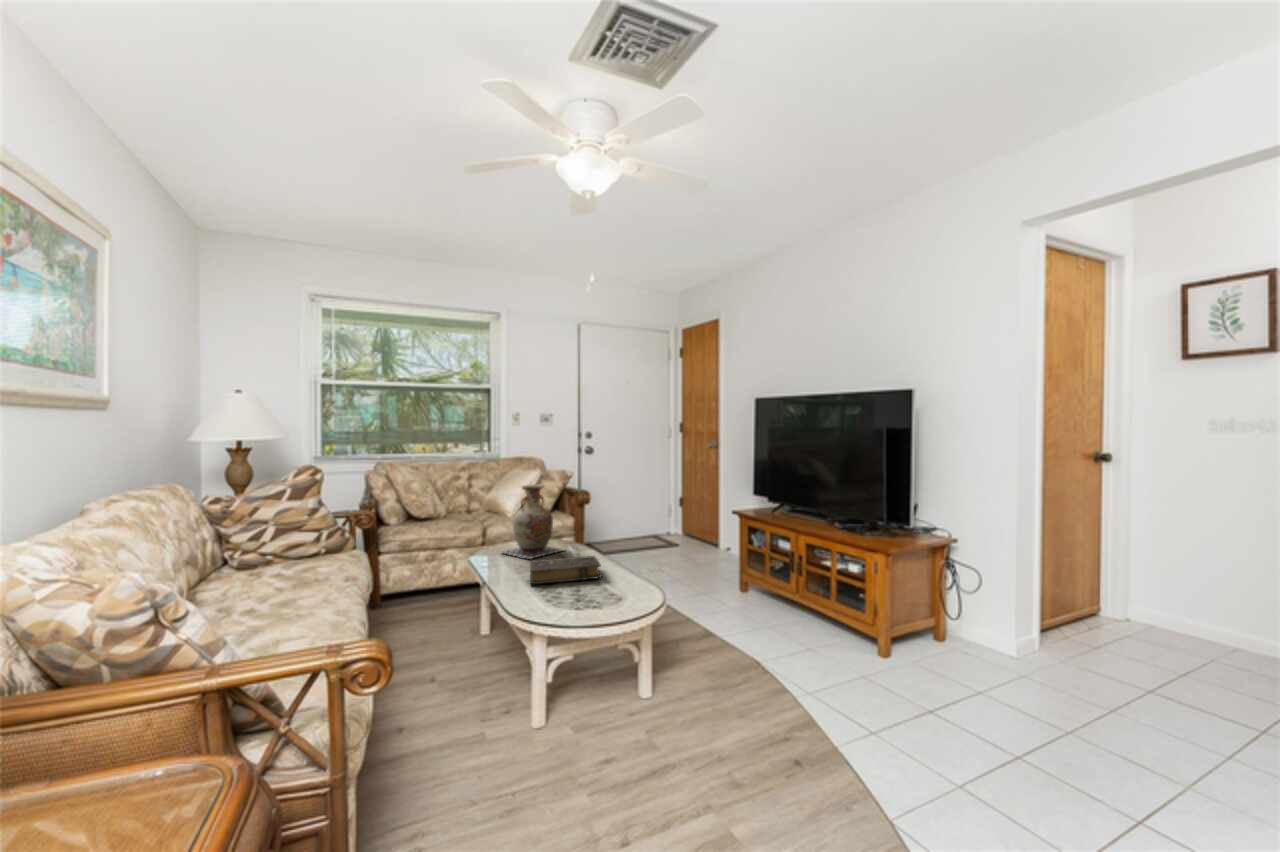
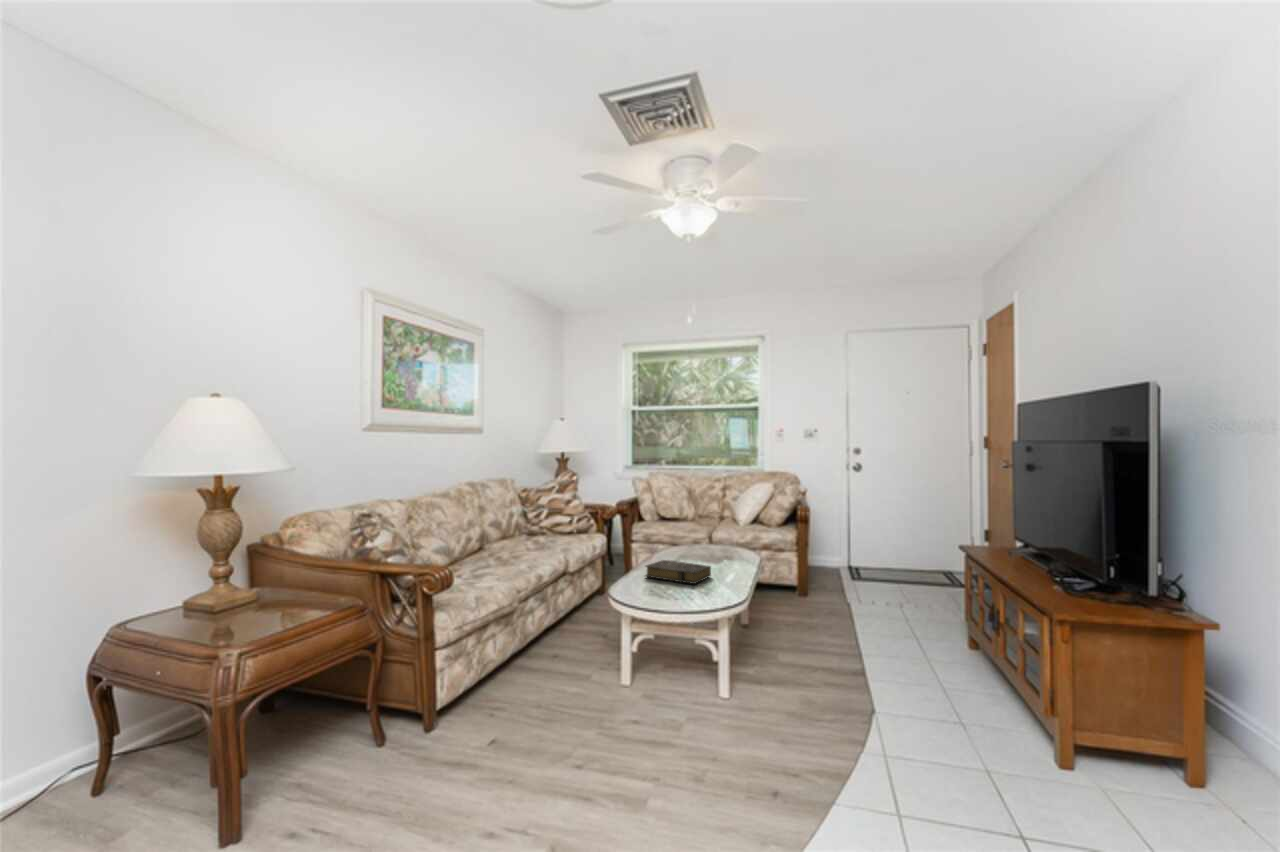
vase: present [503,485,563,559] -> none [680,498,726,561]

